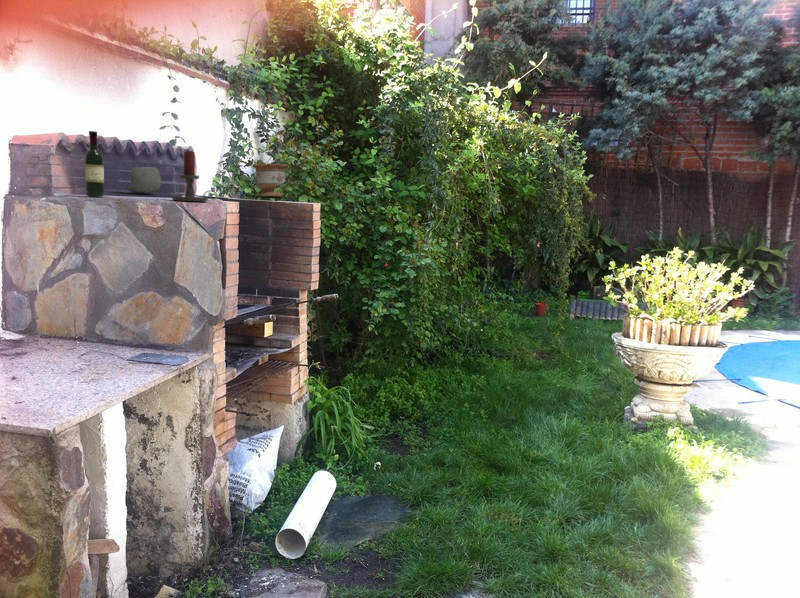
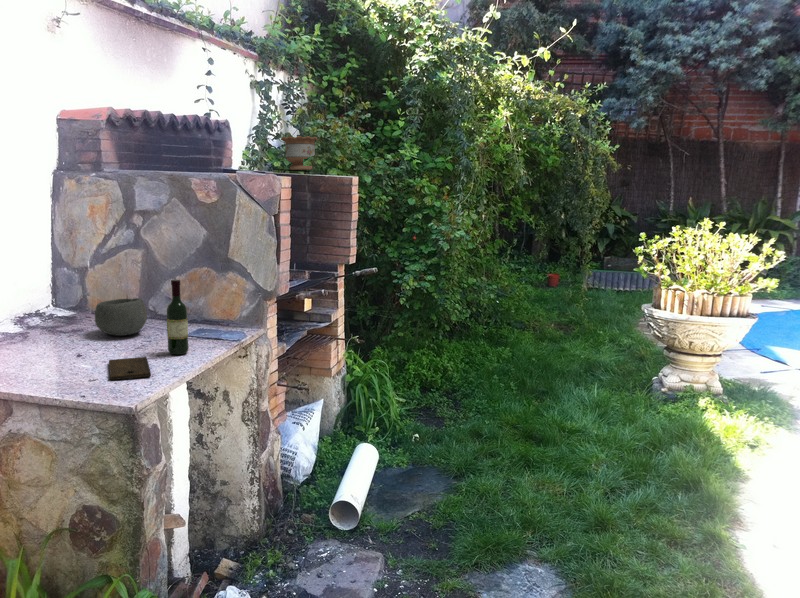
wine bottle: present [85,131,105,197] -> present [167,279,189,355]
candle holder: present [171,150,217,202] -> none [220,124,266,176]
bowl: present [125,167,161,194] -> present [95,298,147,336]
cutting board: none [32,380,77,403] -> present [109,357,151,380]

